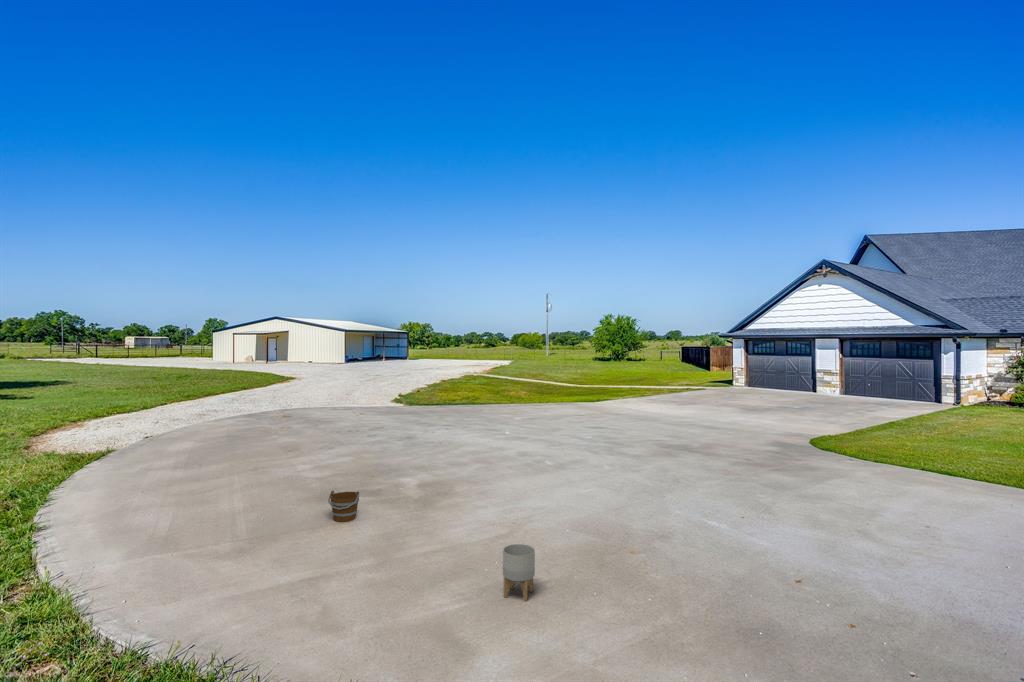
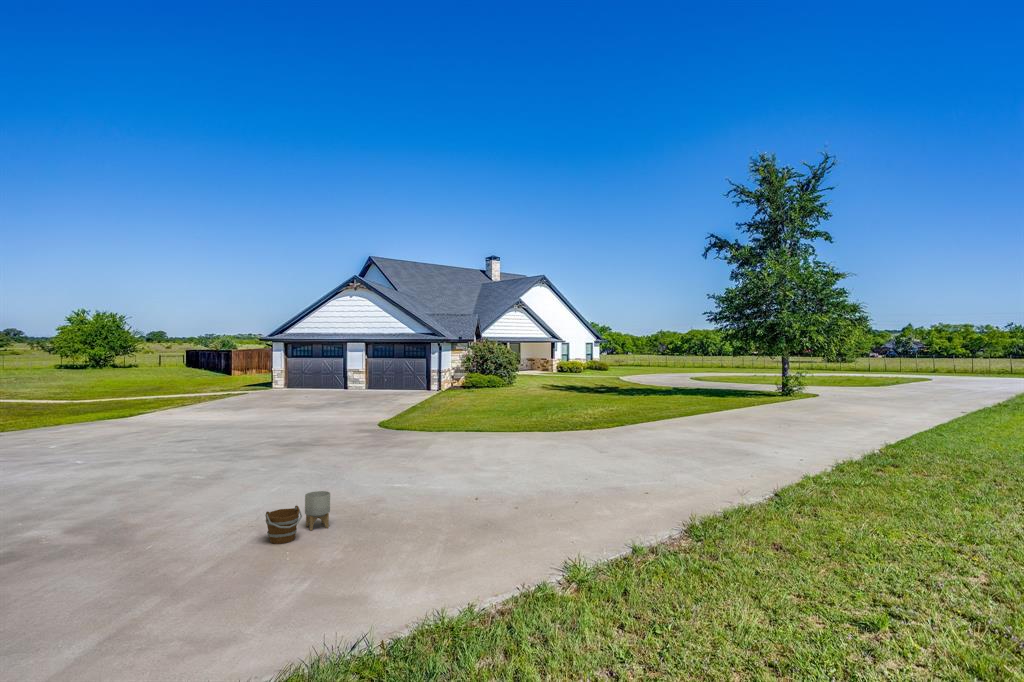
bucket: present [328,491,359,522] -> present [265,506,302,544]

